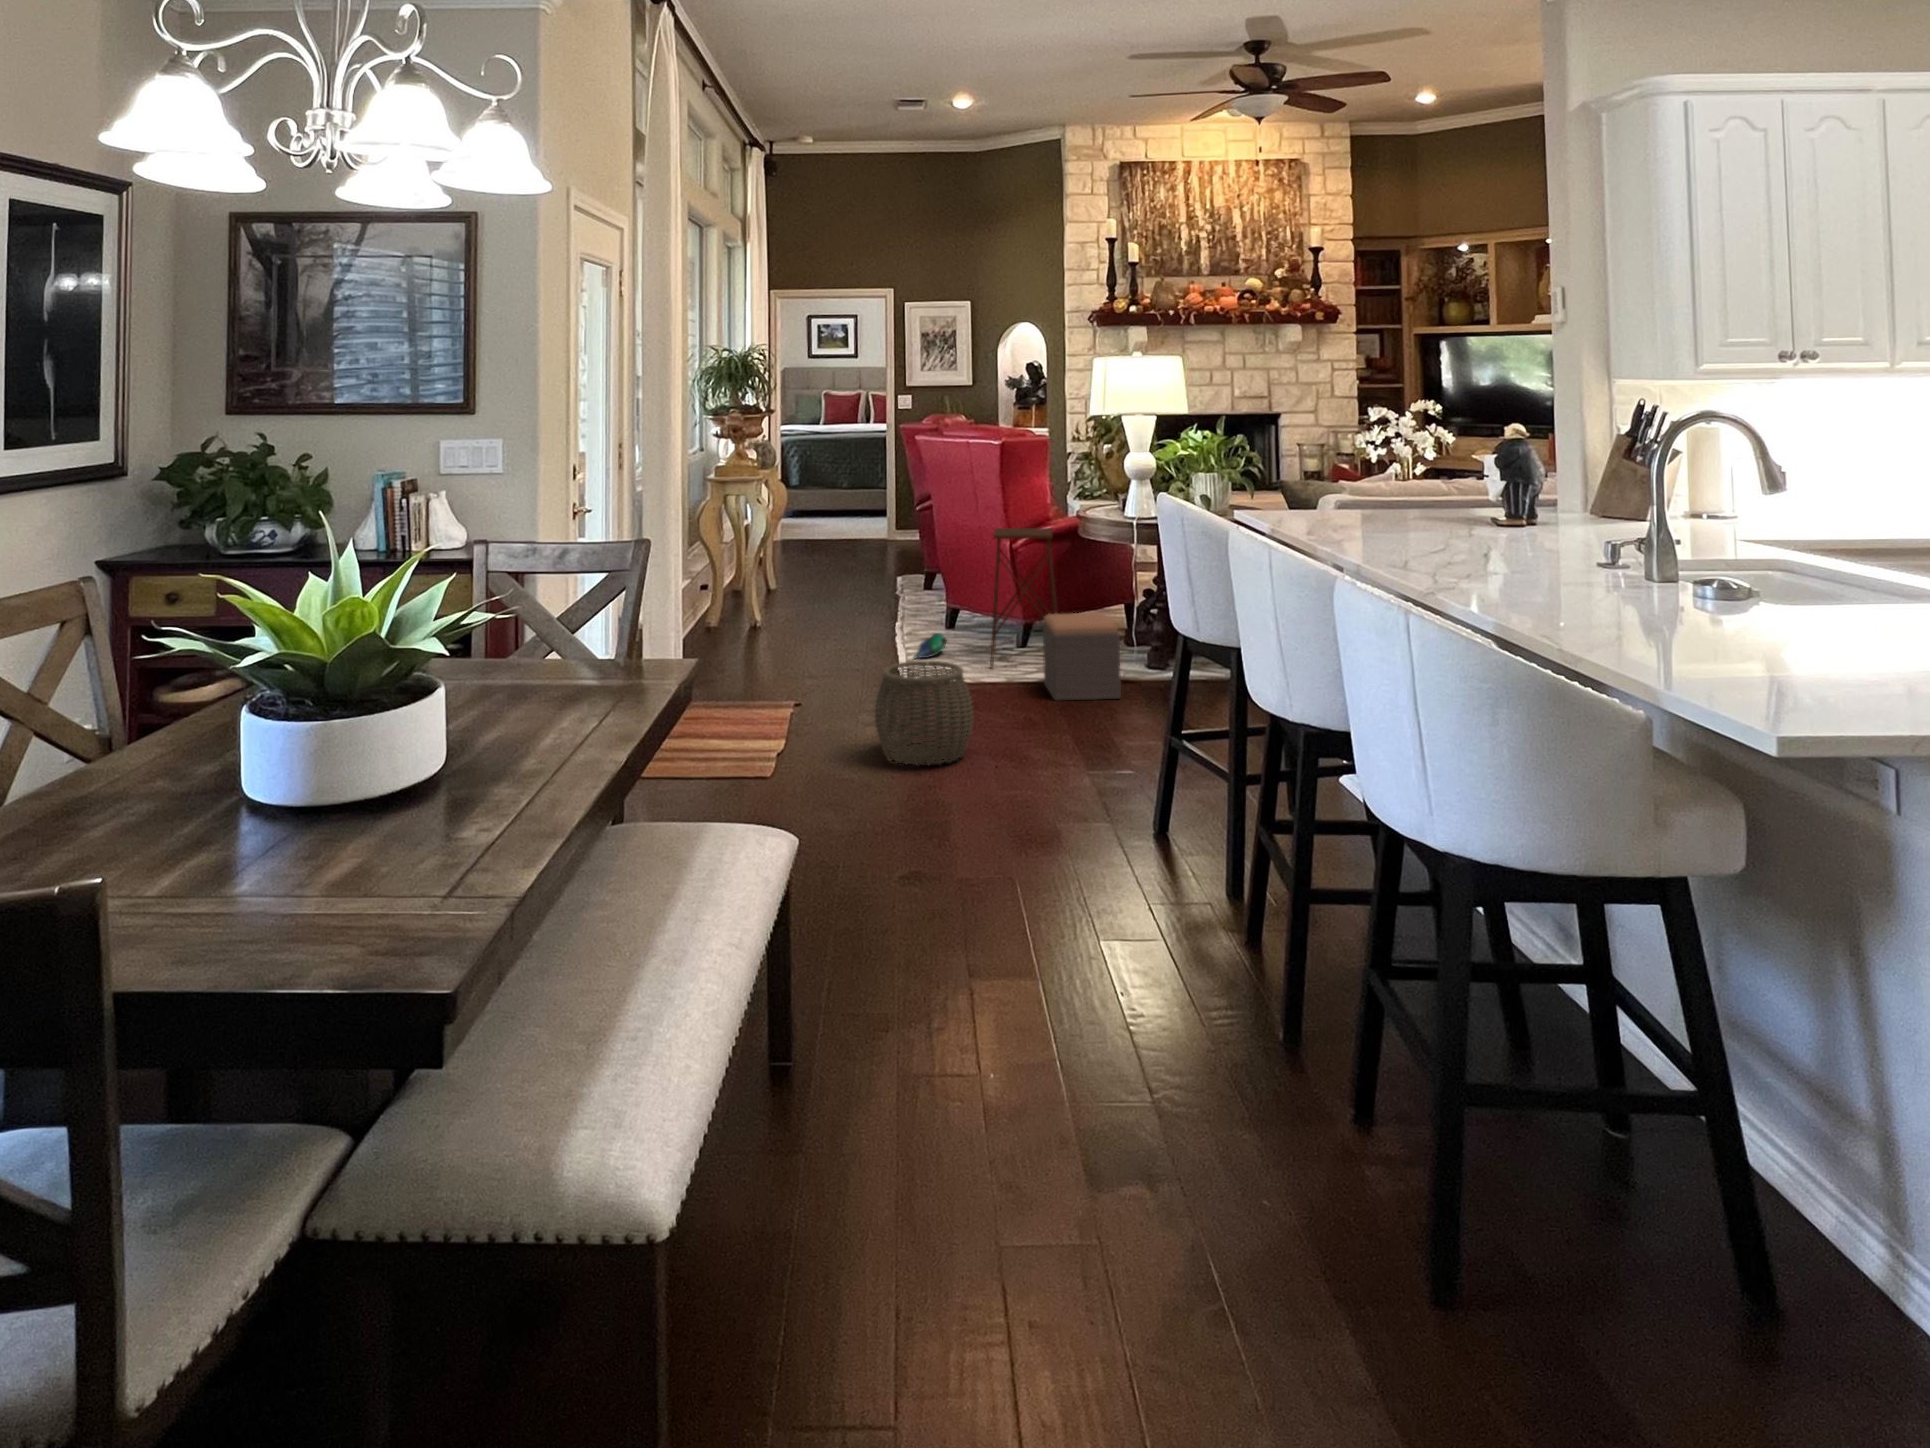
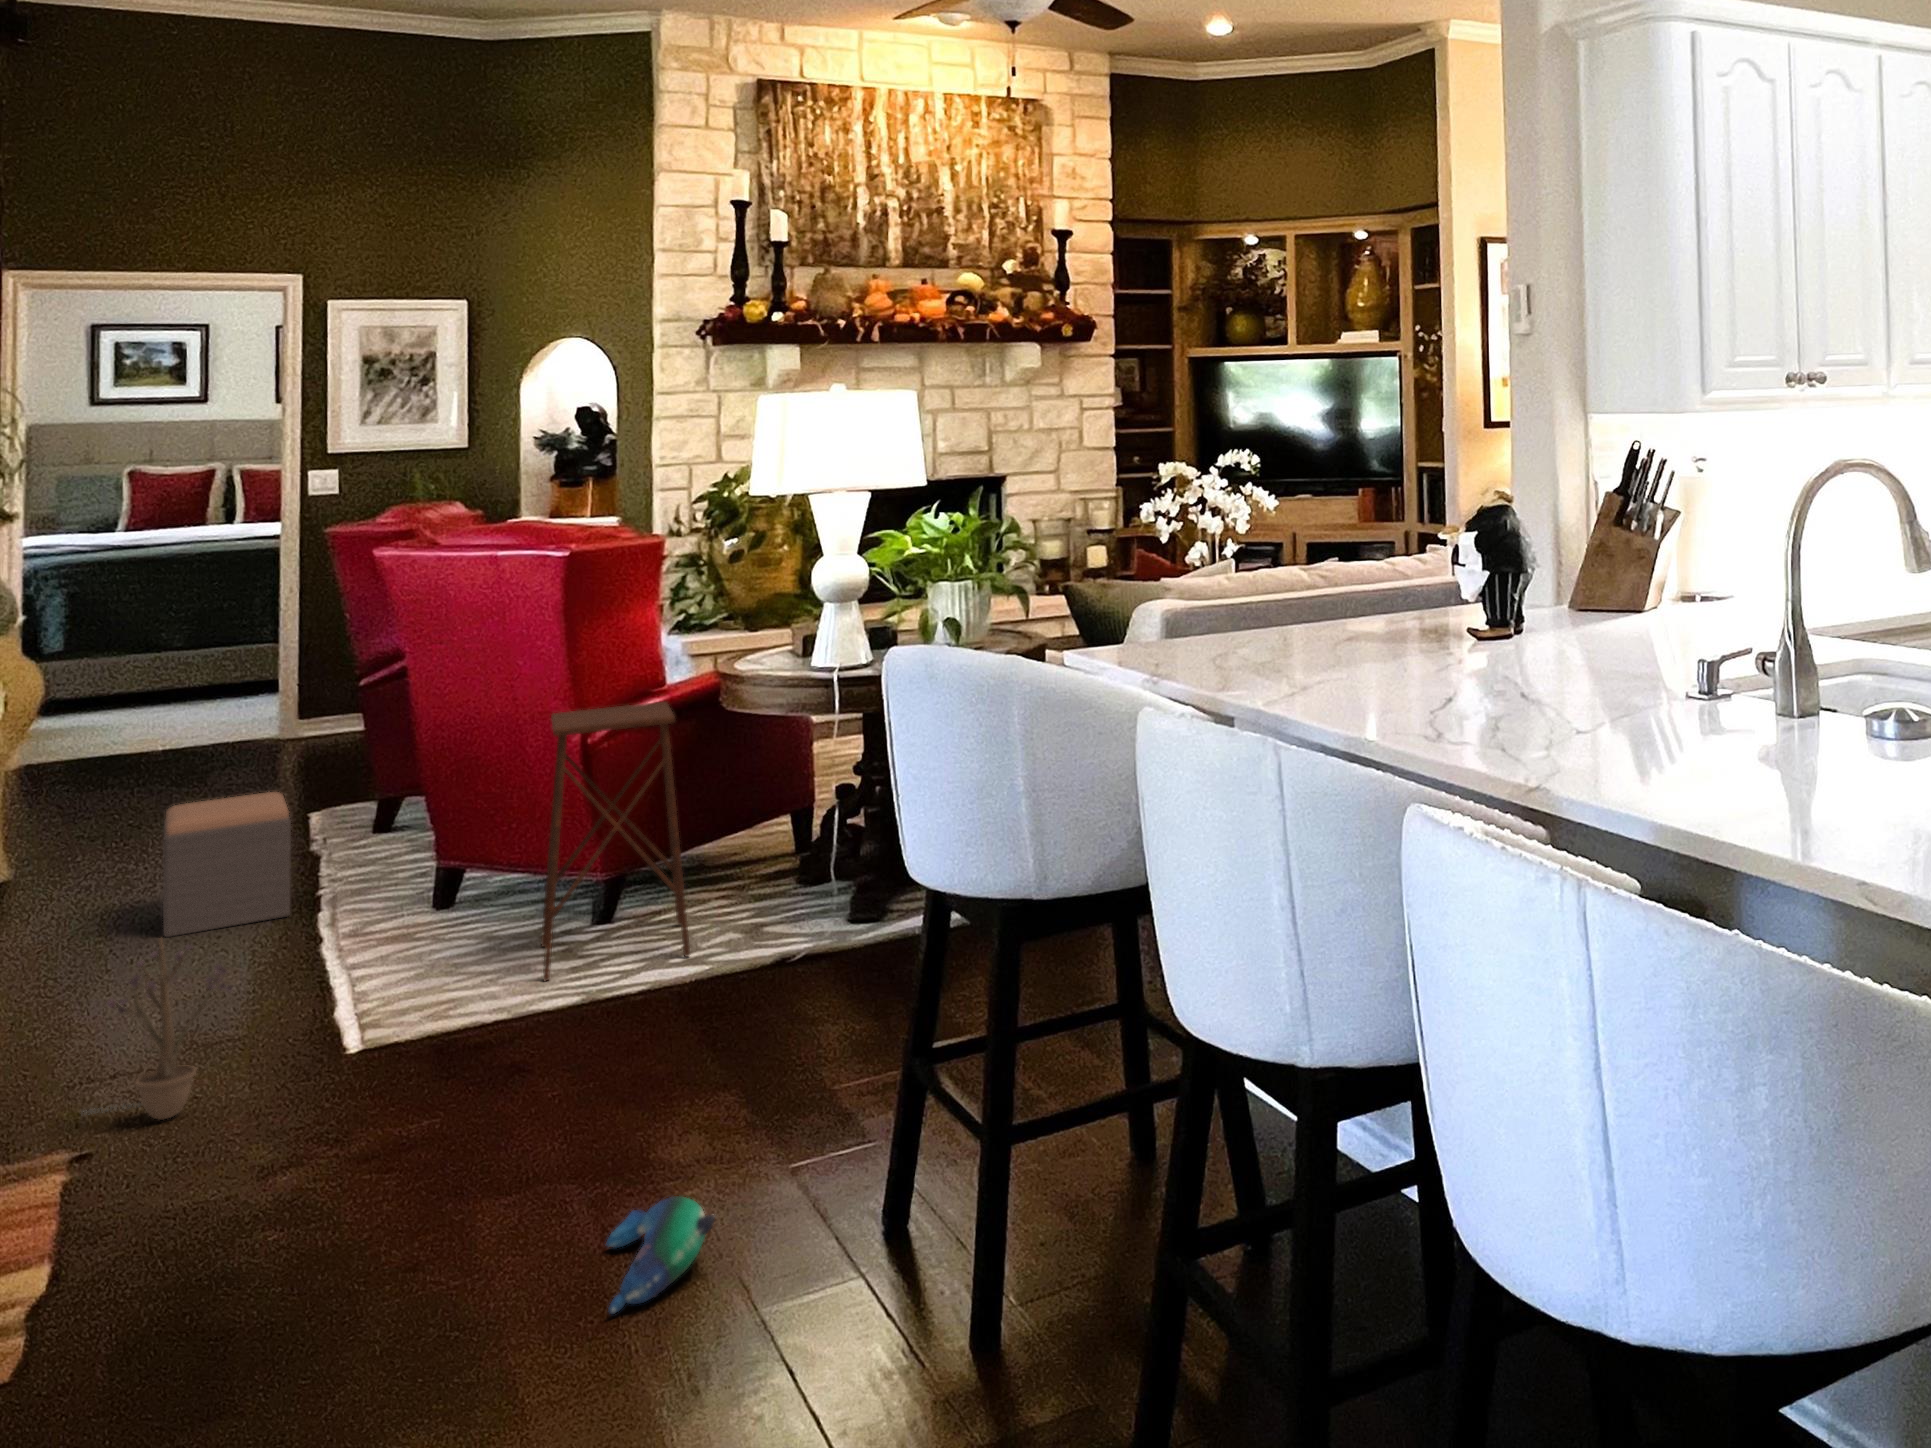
decorative plant: none [799,610,854,695] -> present [83,938,232,1120]
footstool: present [1043,613,1121,701] -> present [163,792,291,937]
plush toy: present [914,633,947,658] -> present [606,1196,715,1314]
woven basket: present [874,661,973,766] -> none [299,1018,543,1264]

